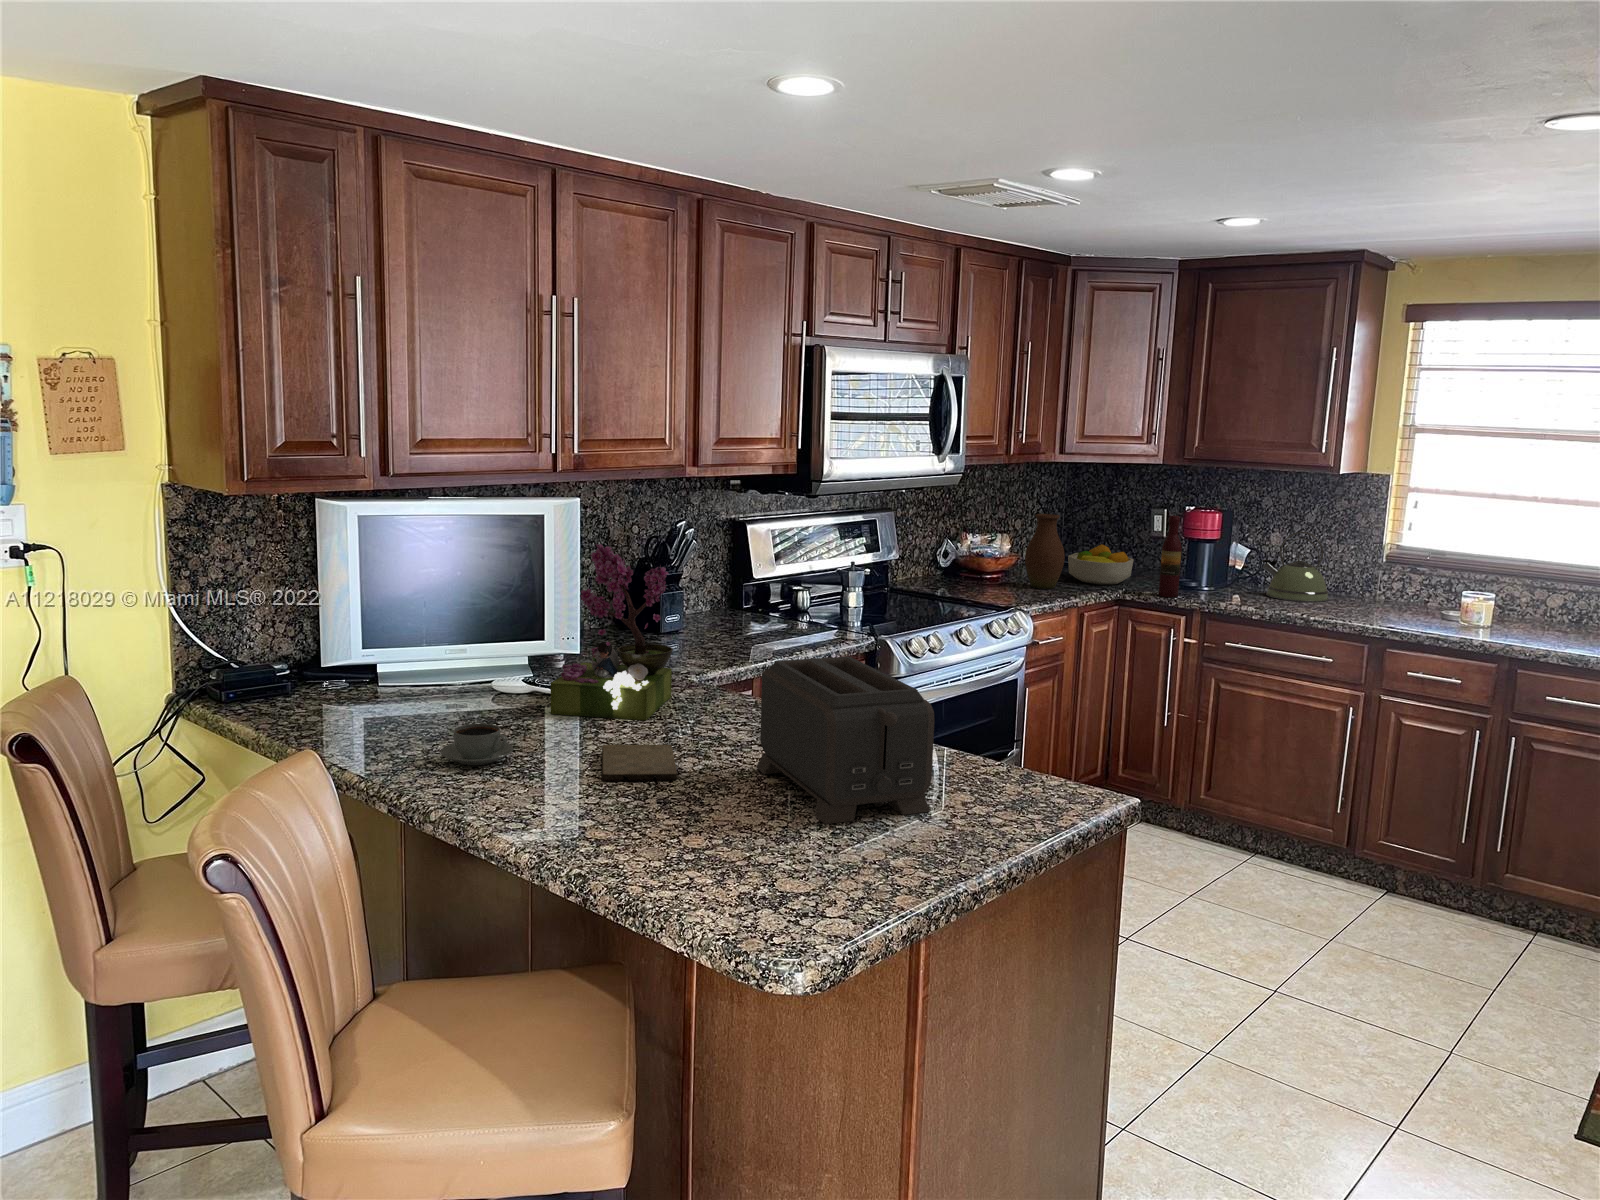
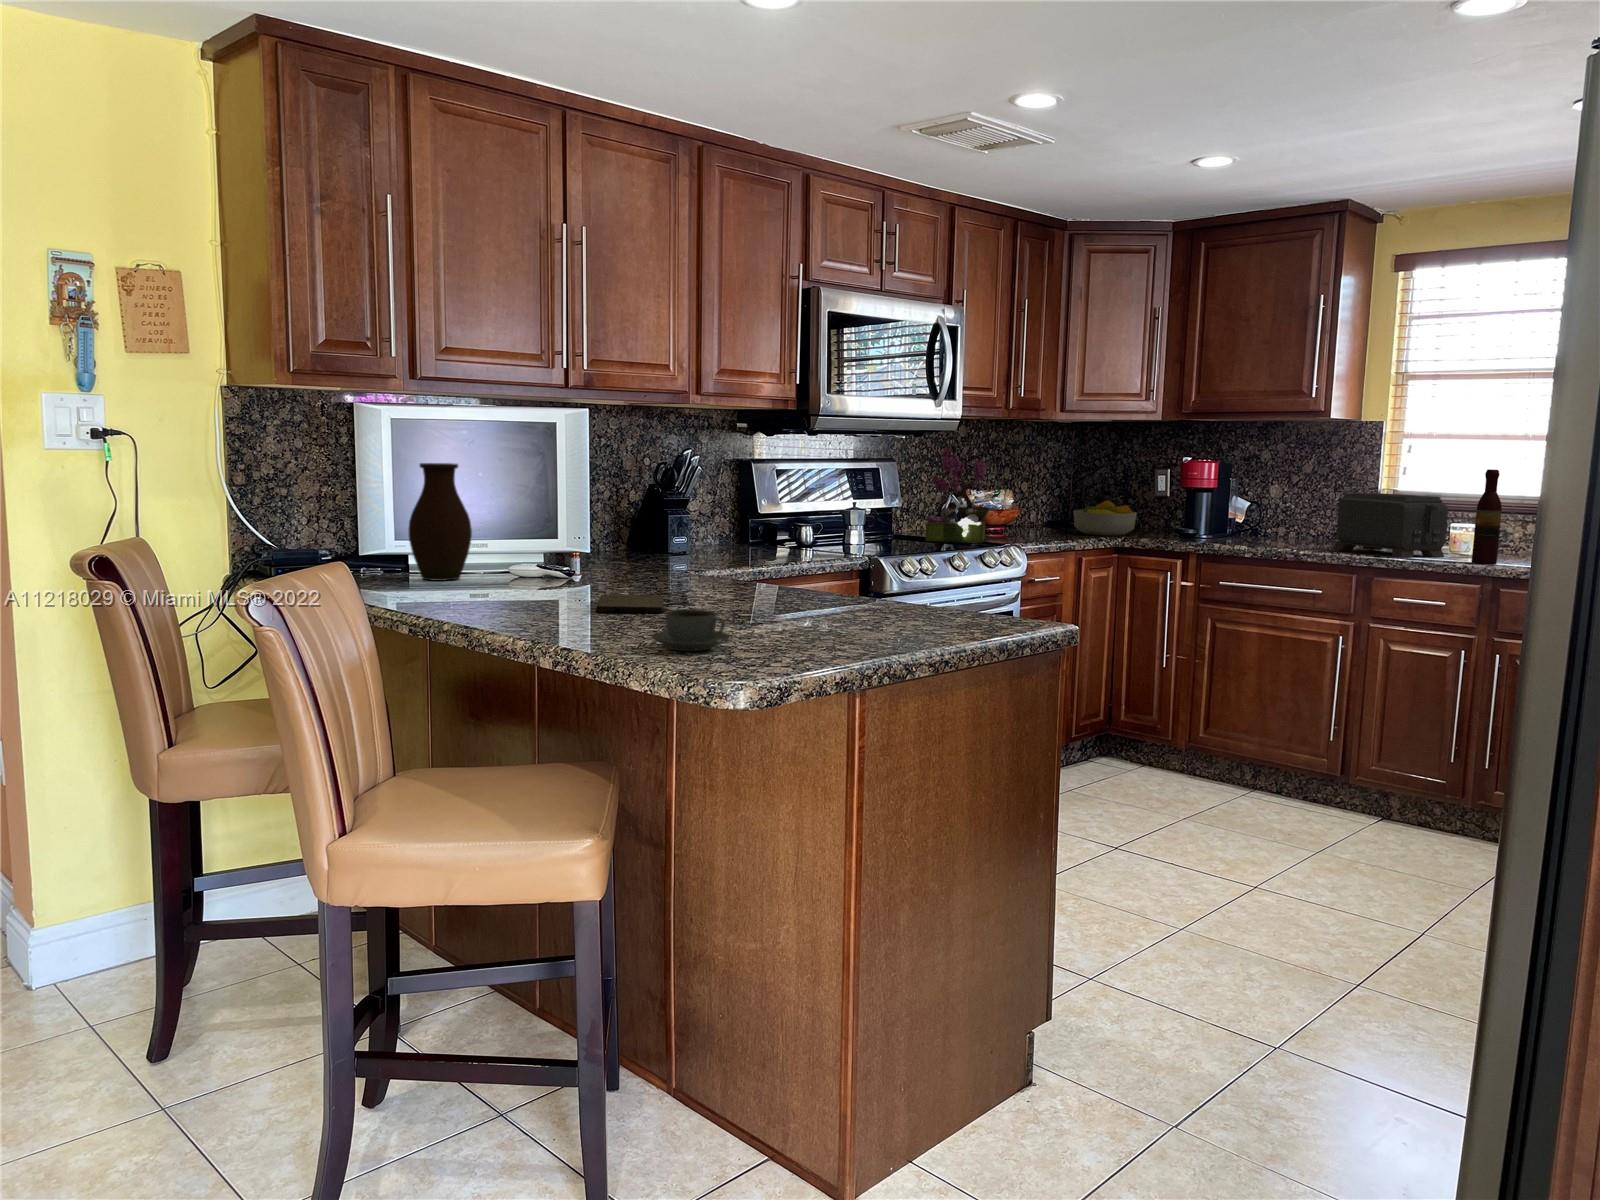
vase: present [1025,514,1065,589] -> present [408,463,472,581]
wine bottle: present [1158,516,1182,597] -> present [1472,469,1502,564]
kettle: present [1262,532,1328,602] -> none [1259,479,1324,545]
flower arrangement: present [551,544,673,721] -> present [926,447,989,543]
toaster: present [756,657,935,824] -> present [1333,493,1448,558]
coffee cup: present [440,724,513,765] -> present [651,609,730,651]

